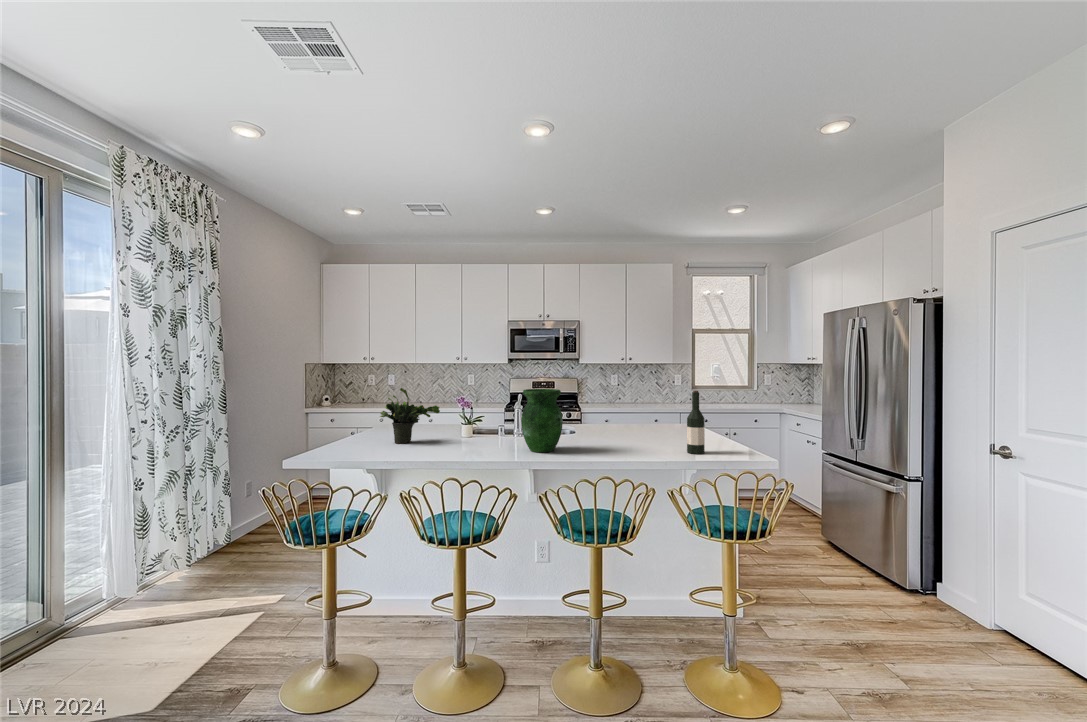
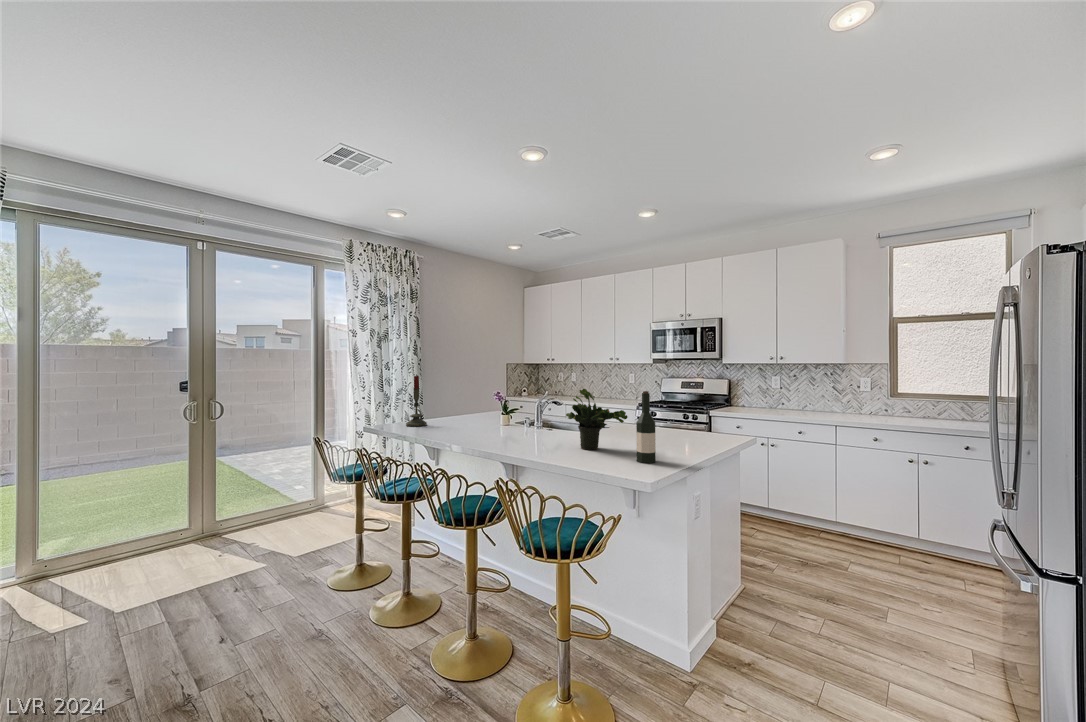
candle: none [330,380,360,454] -> present [406,376,427,426]
potted plant: present [380,388,440,443] -> present [566,389,628,450]
vase: present [521,389,563,452] -> none [506,385,544,442]

